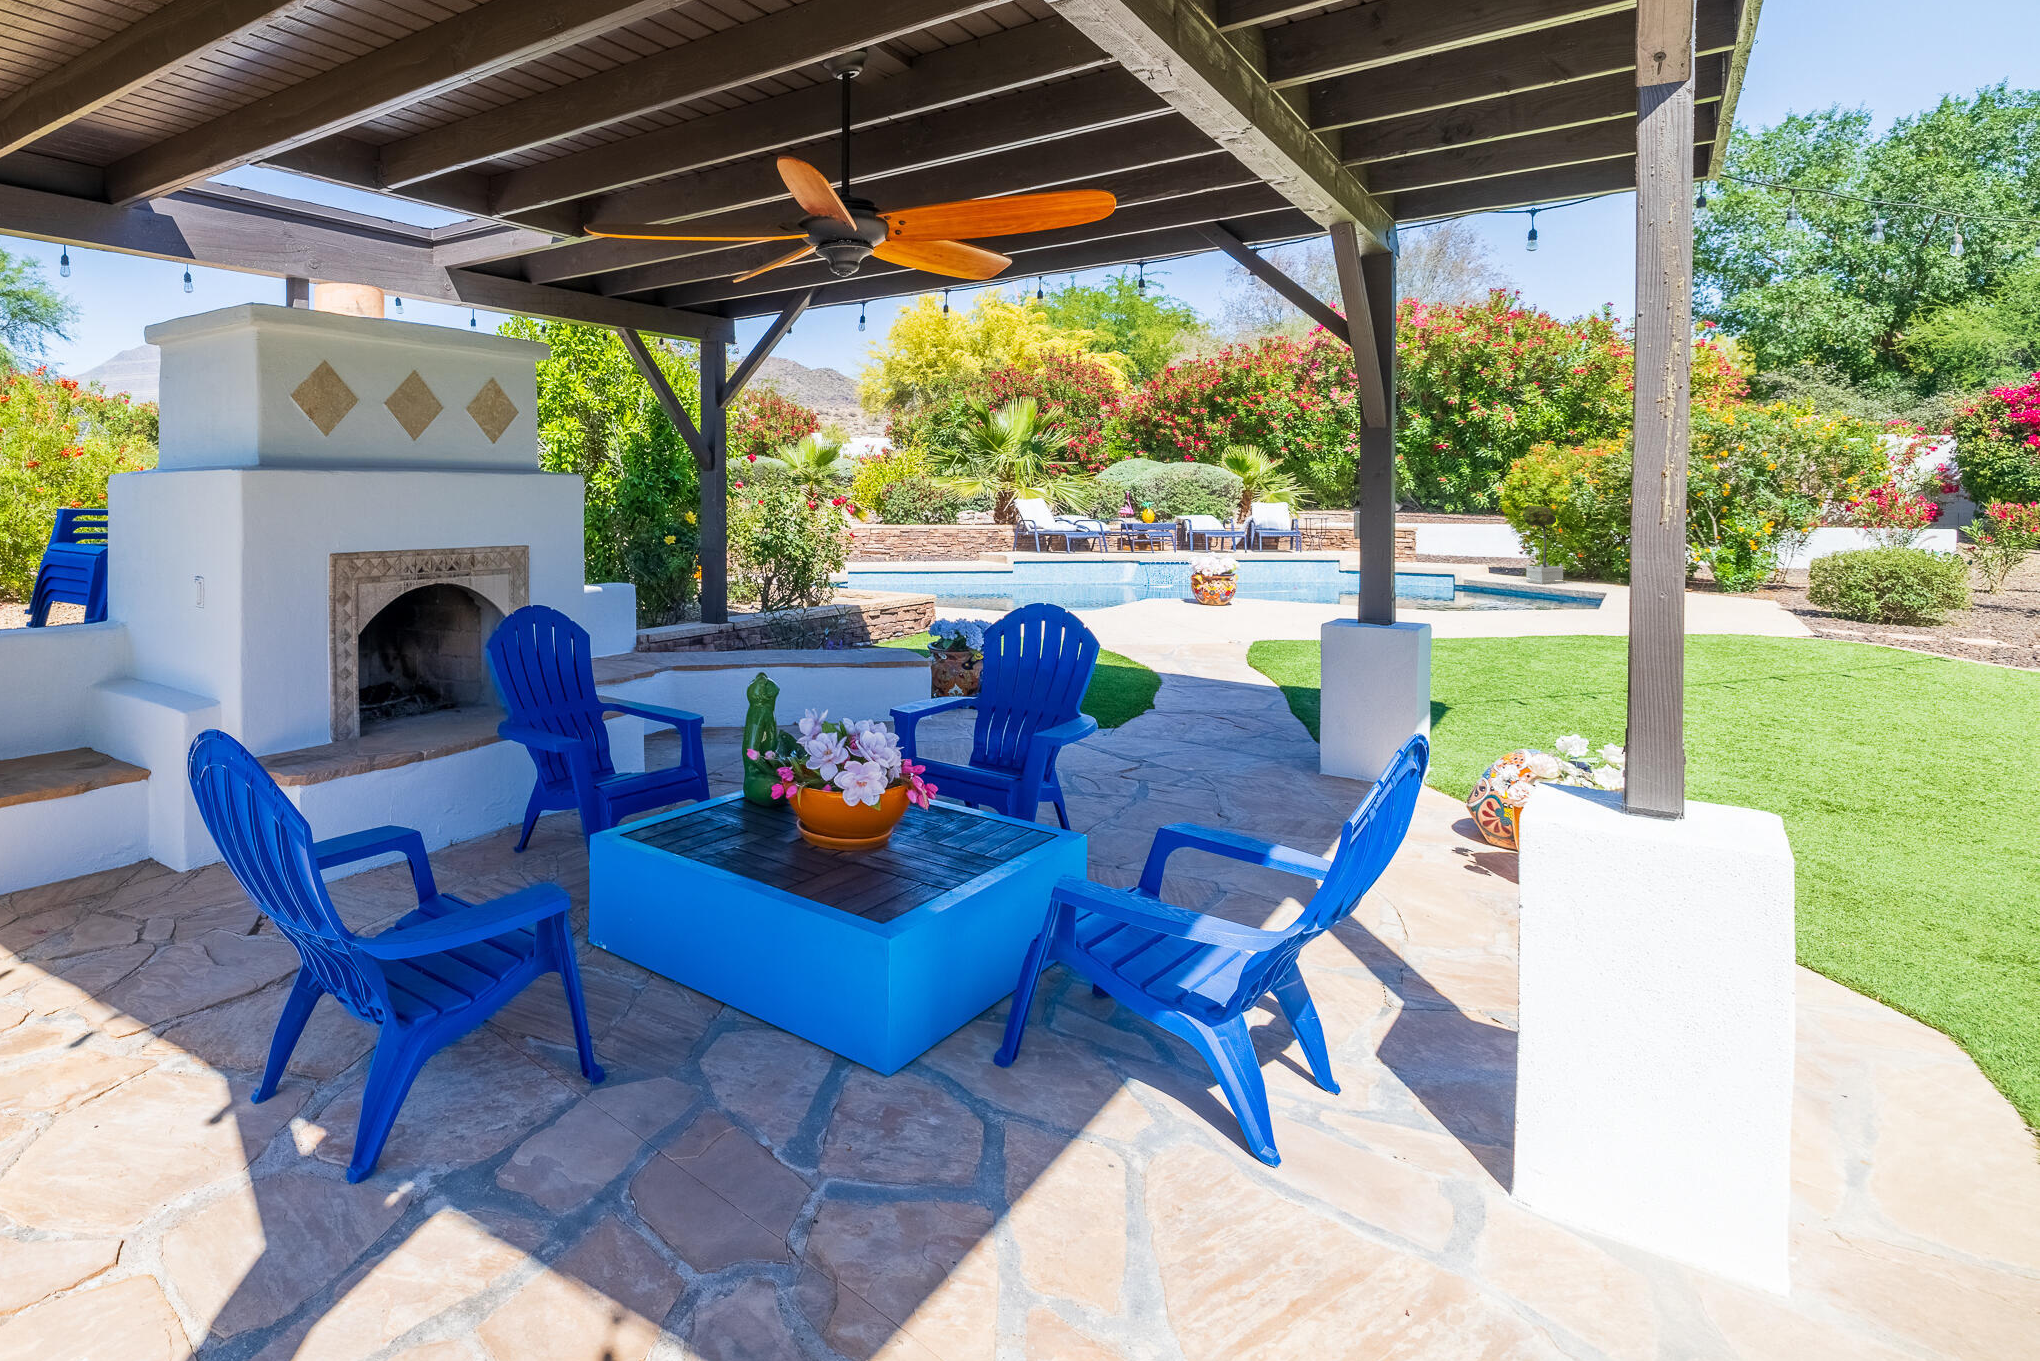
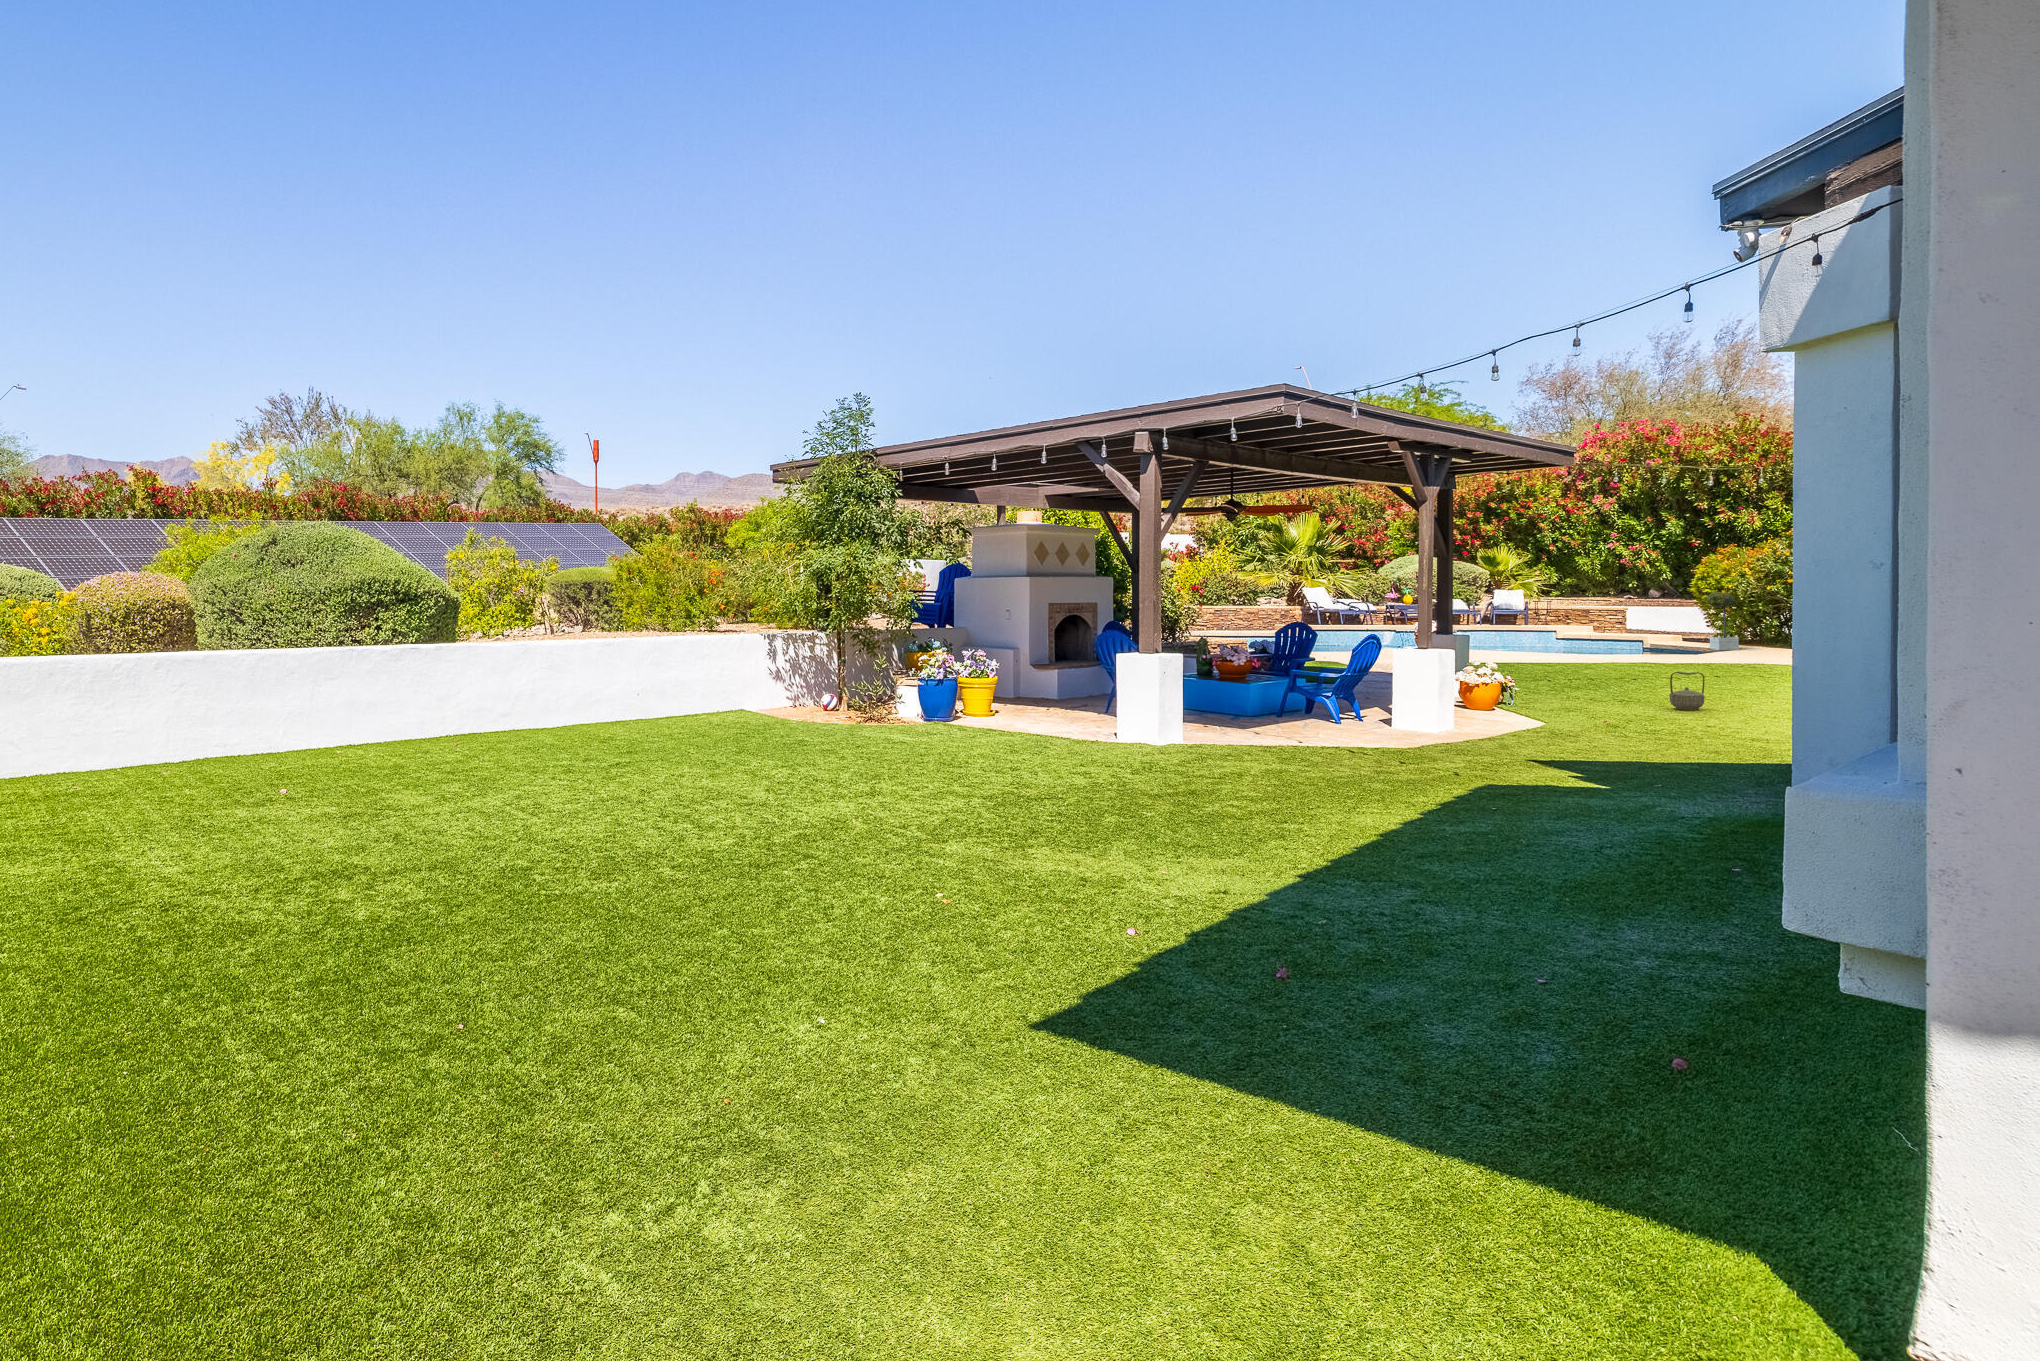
basket: none [1841,667,1917,745] -> present [1670,672,1705,710]

